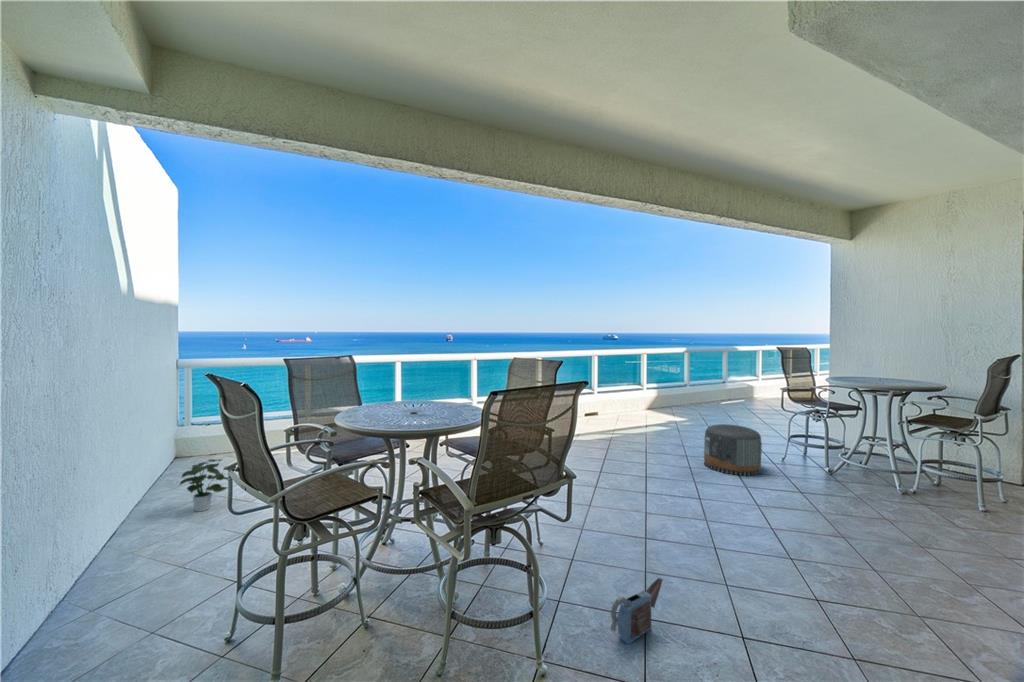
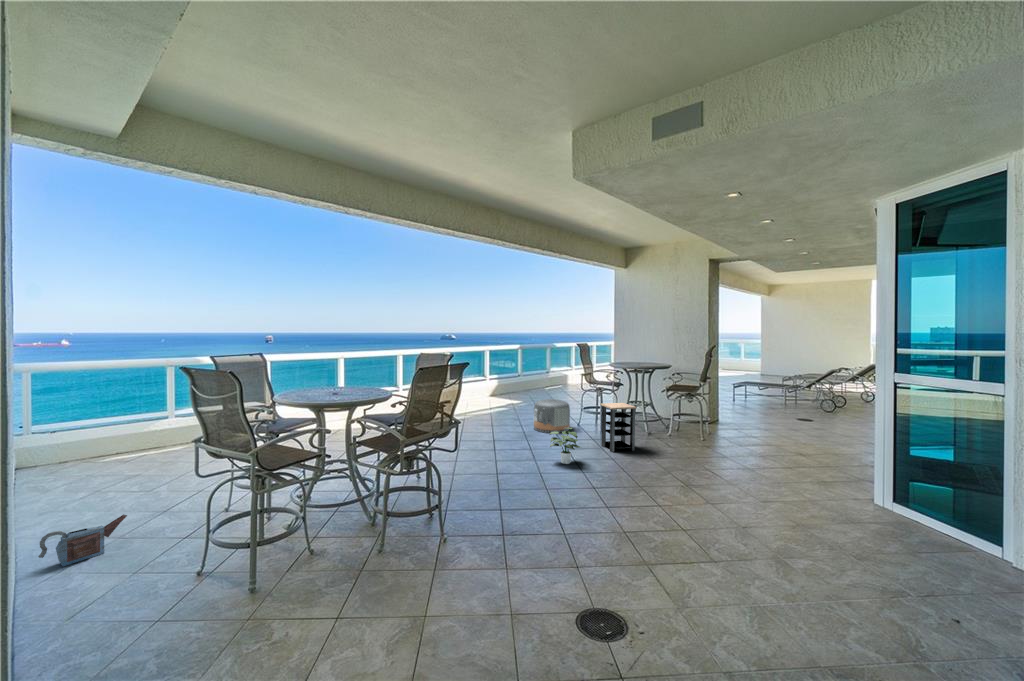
side table: none [817,442,891,527] -> present [600,403,636,452]
potted plant: present [180,459,229,512] -> present [550,428,580,464]
watering can: present [610,578,662,644] -> present [38,515,127,566]

